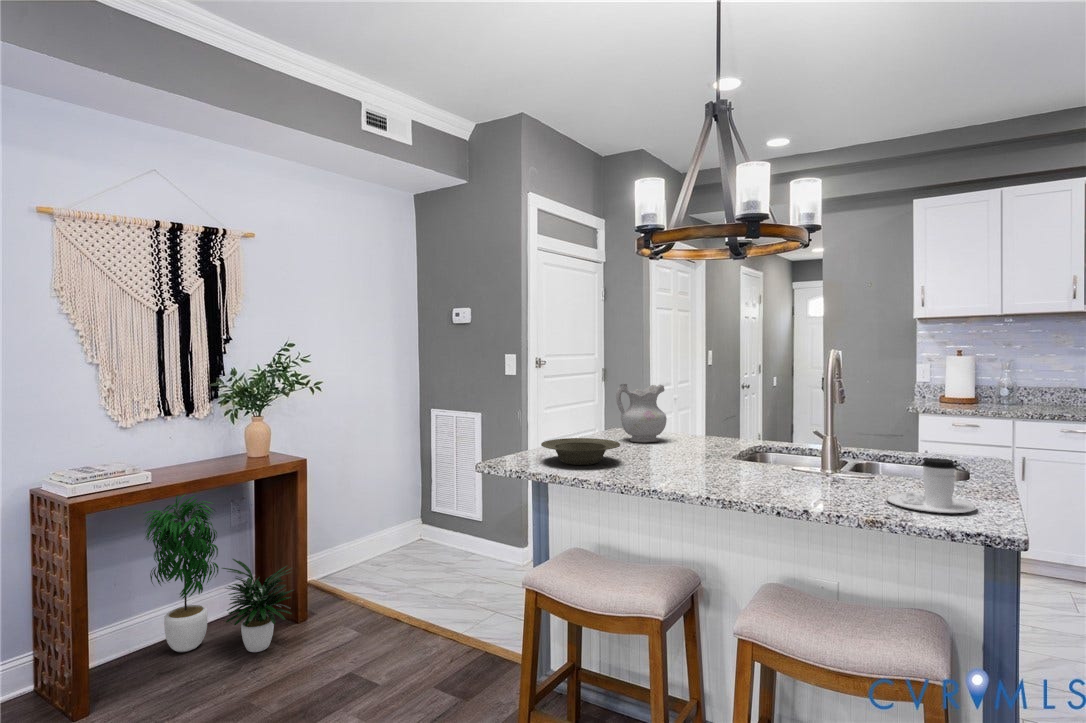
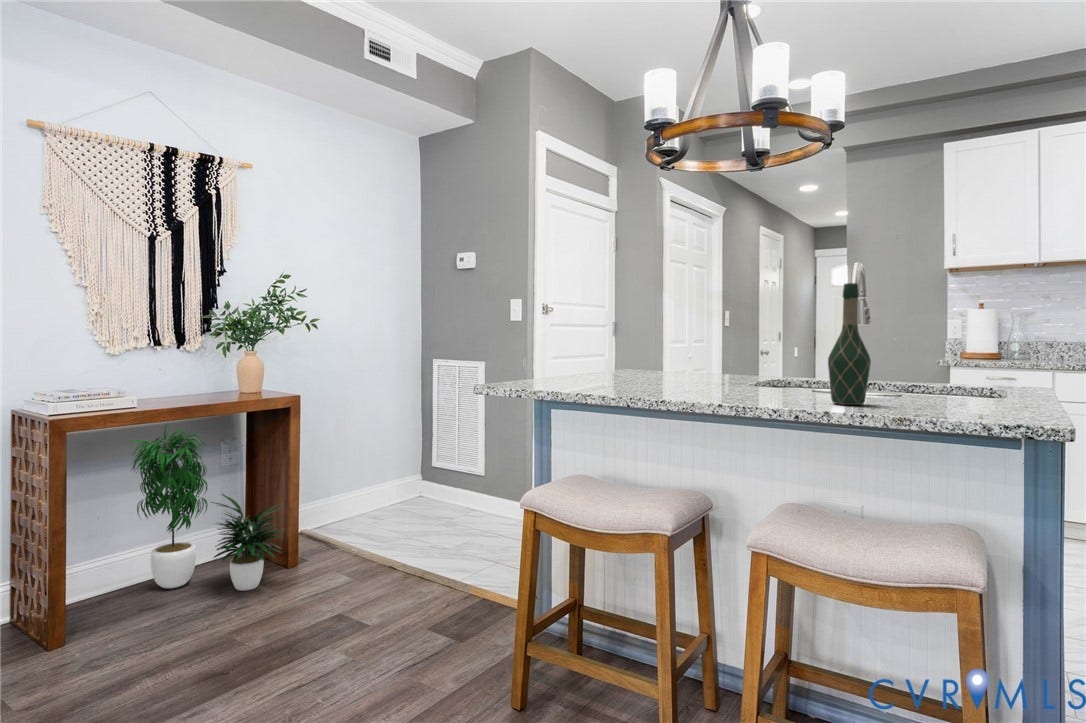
ceramic pitcher: present [616,384,667,442] -> none [625,316,678,378]
wine bottle: none [807,385,845,498] -> present [828,283,871,405]
bowl: present [541,438,620,465] -> none [543,364,627,386]
coffee cup: present [886,458,977,513] -> none [914,359,1016,414]

